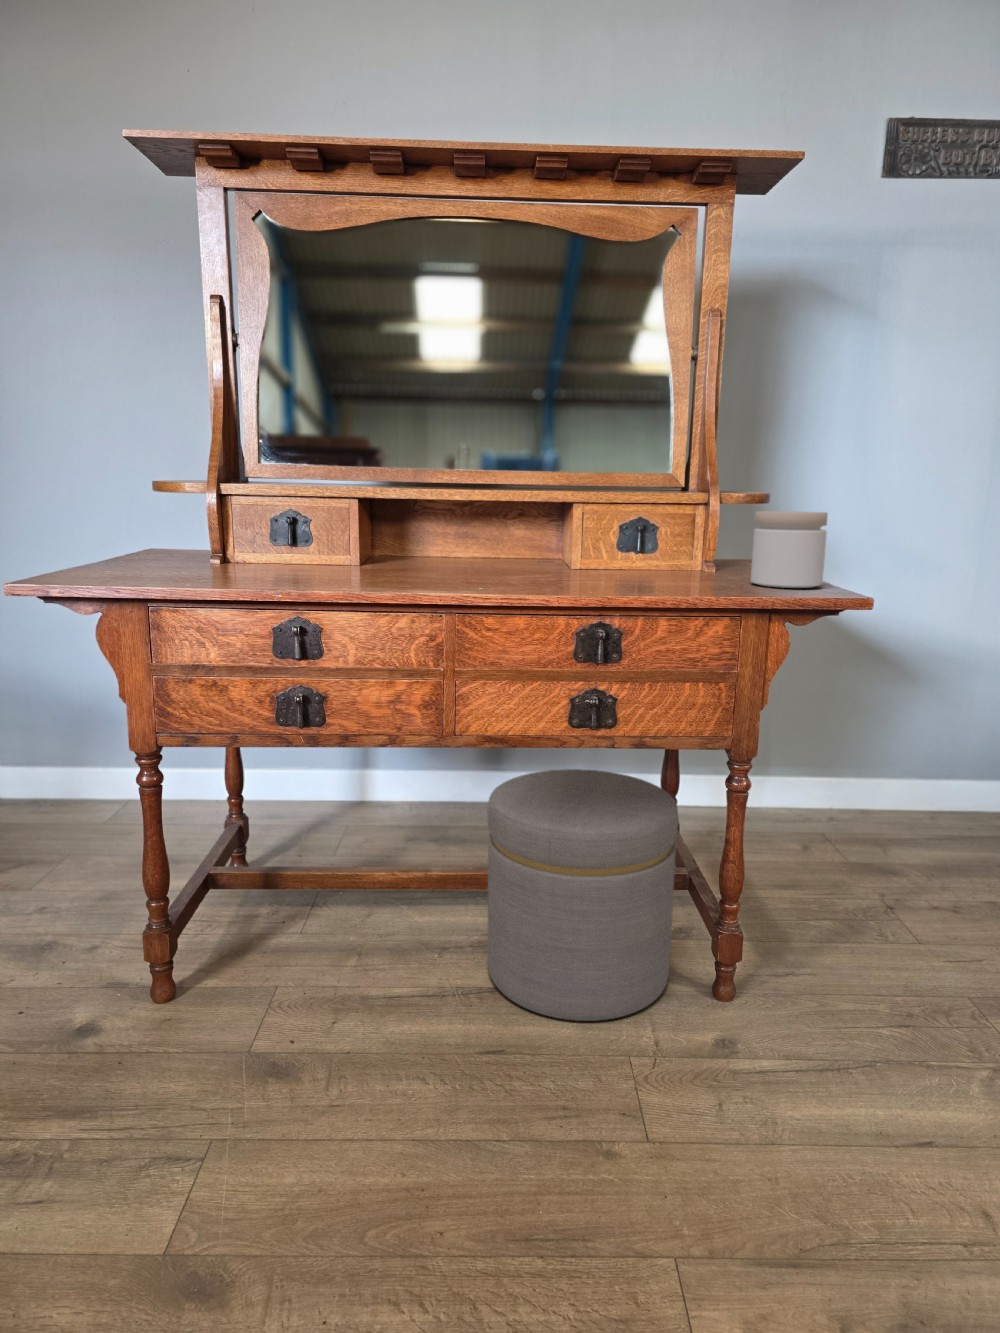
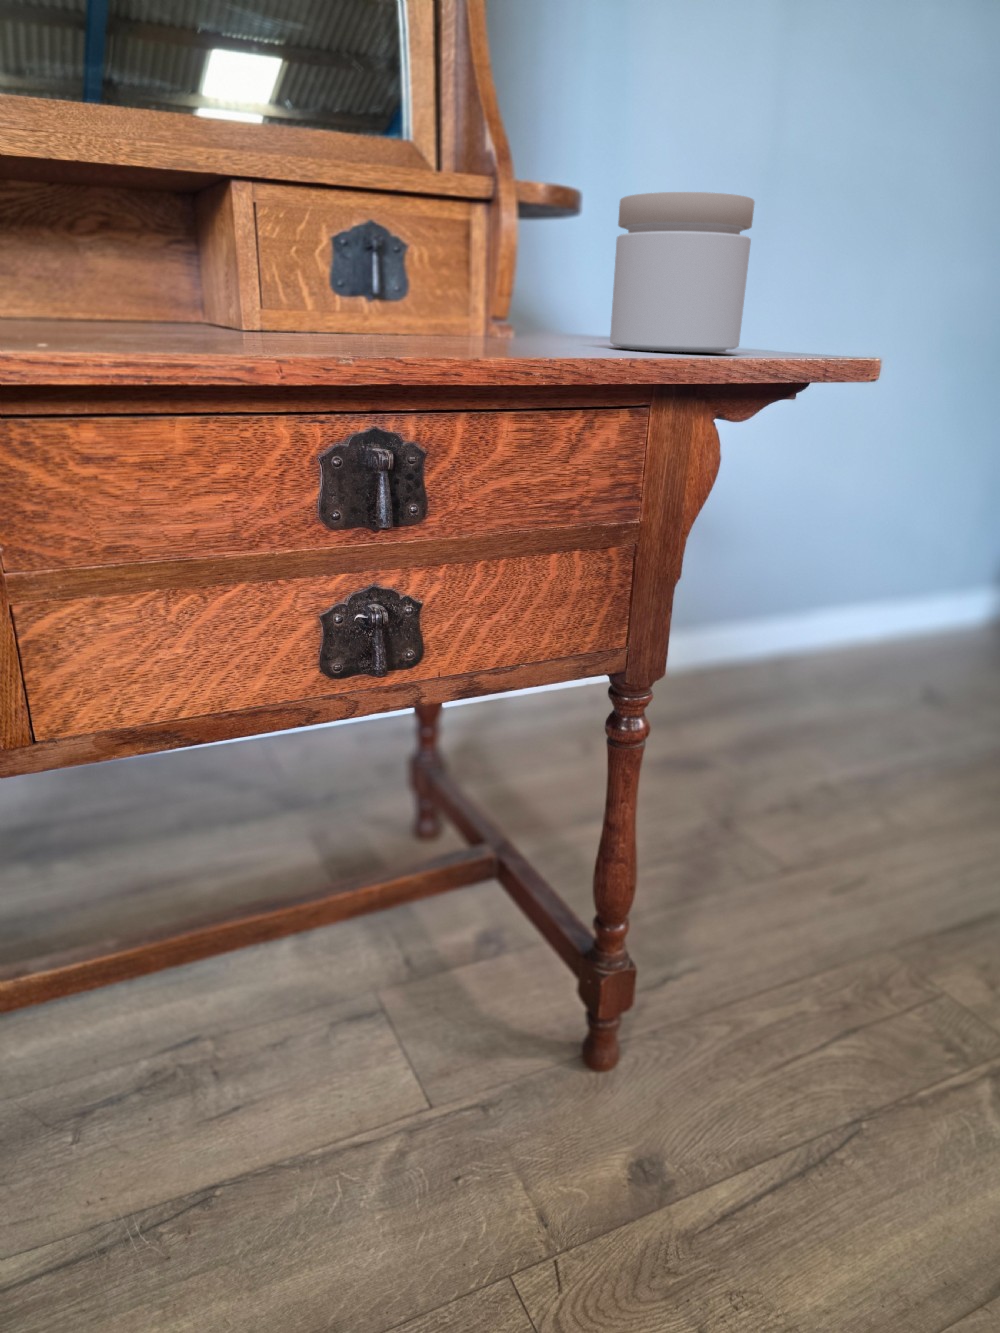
ottoman: present [487,769,678,1021] -> none [141,722,528,1233]

